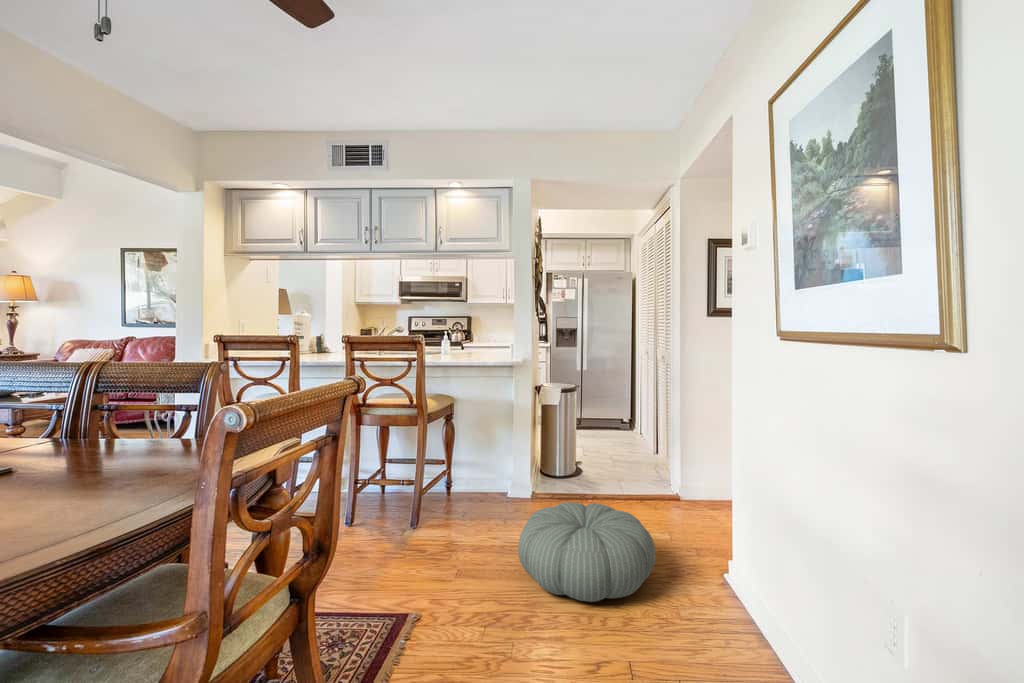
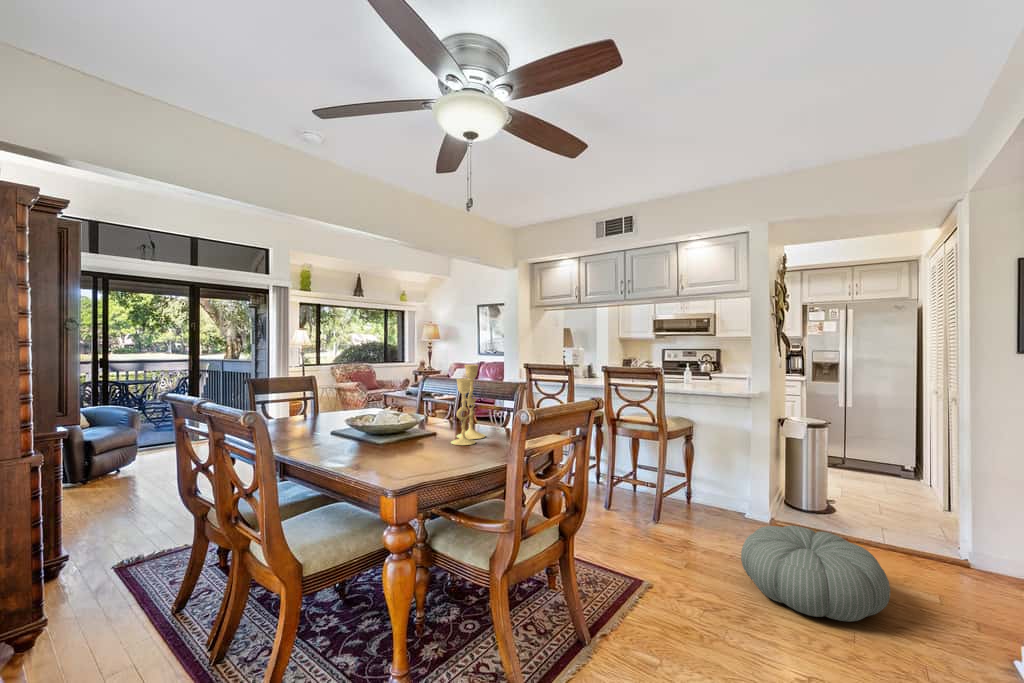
candlestick: none [48,329,136,484] -> present [451,365,485,445]

